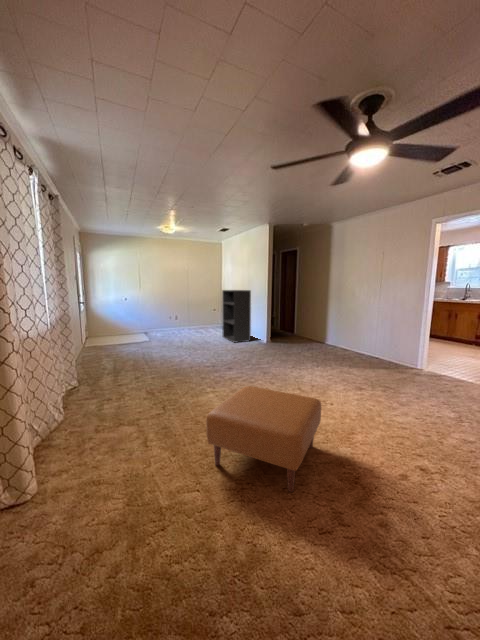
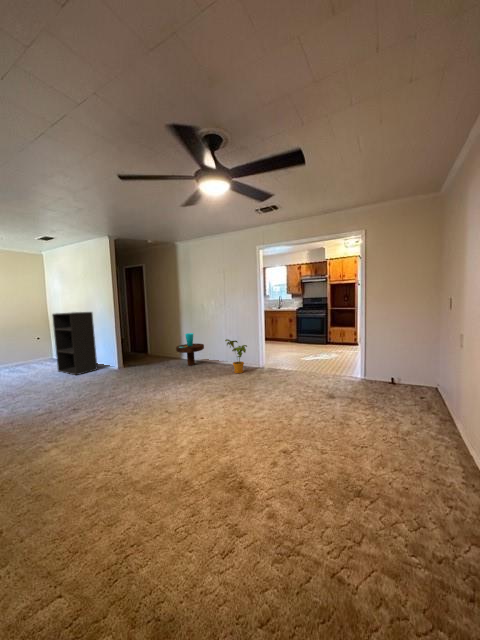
side table: none [321,318,351,352] -> present [176,333,204,366]
house plant: none [375,329,403,370] -> present [225,339,247,373]
ottoman: present [206,386,321,492] -> none [66,418,199,538]

